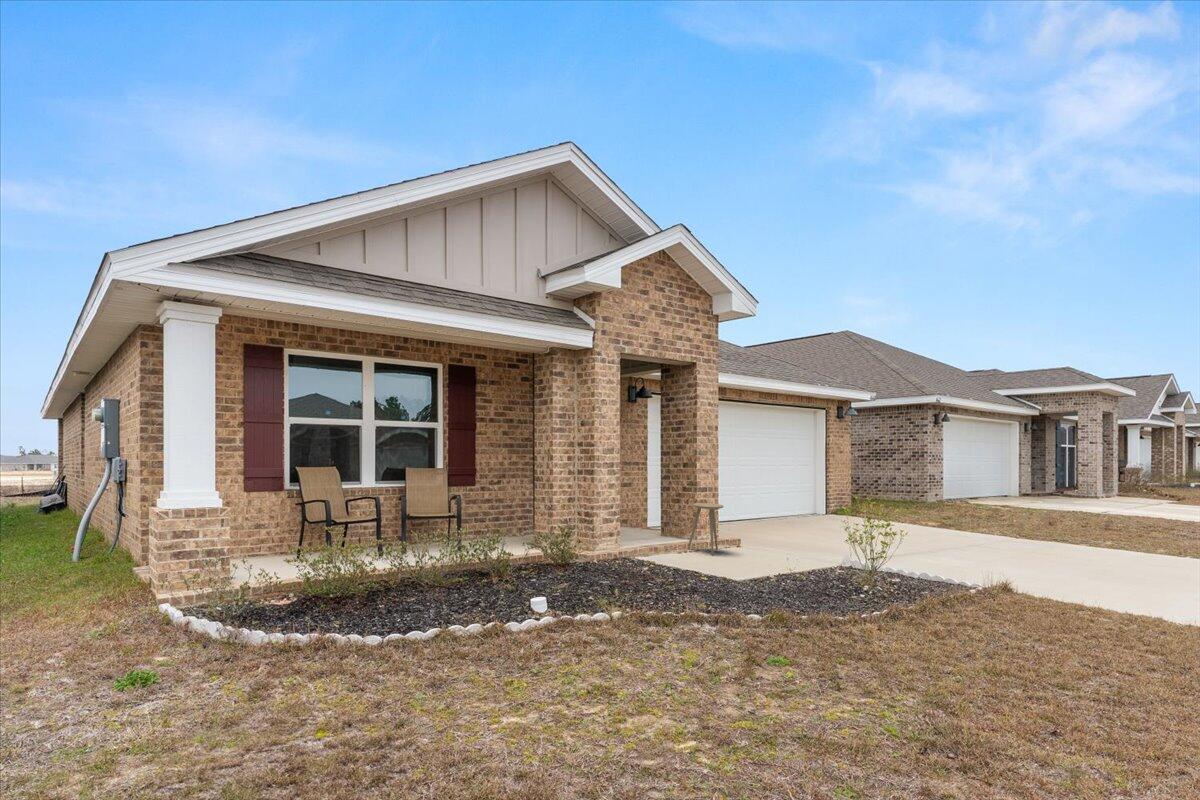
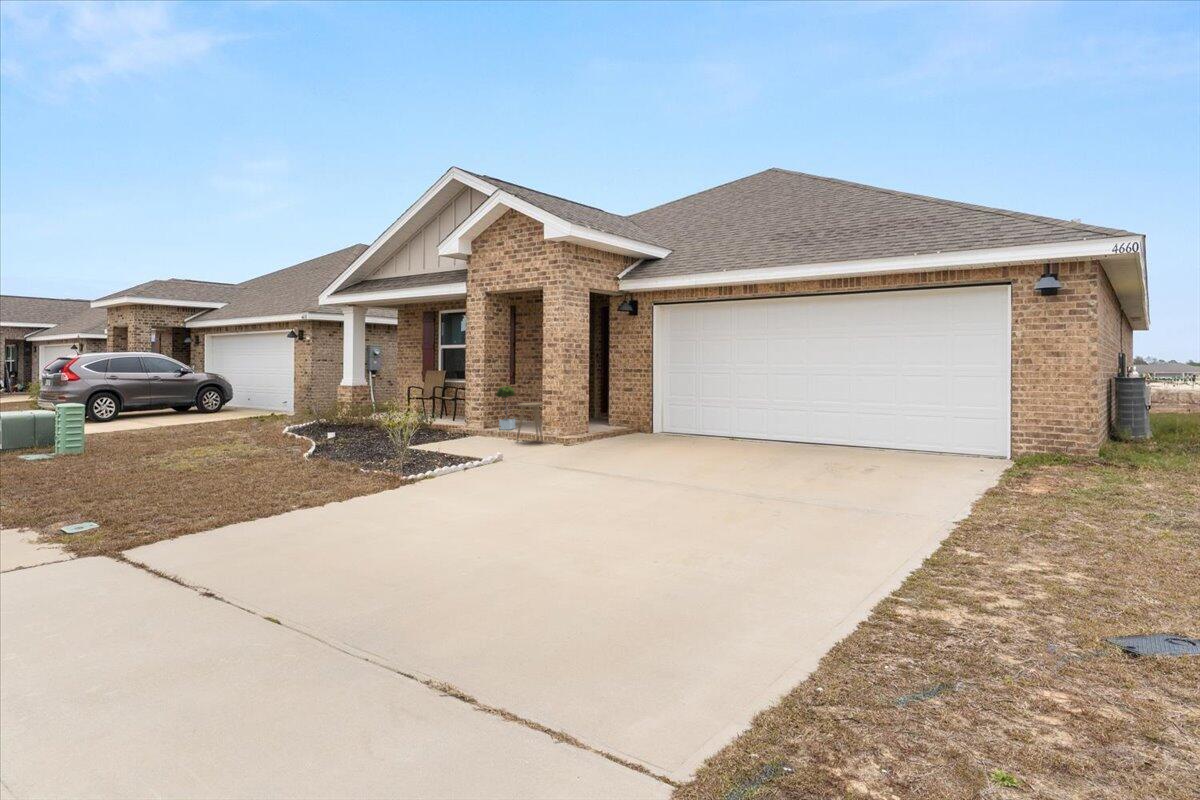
potted tree: none [582,484,613,551] -> present [496,386,515,430]

